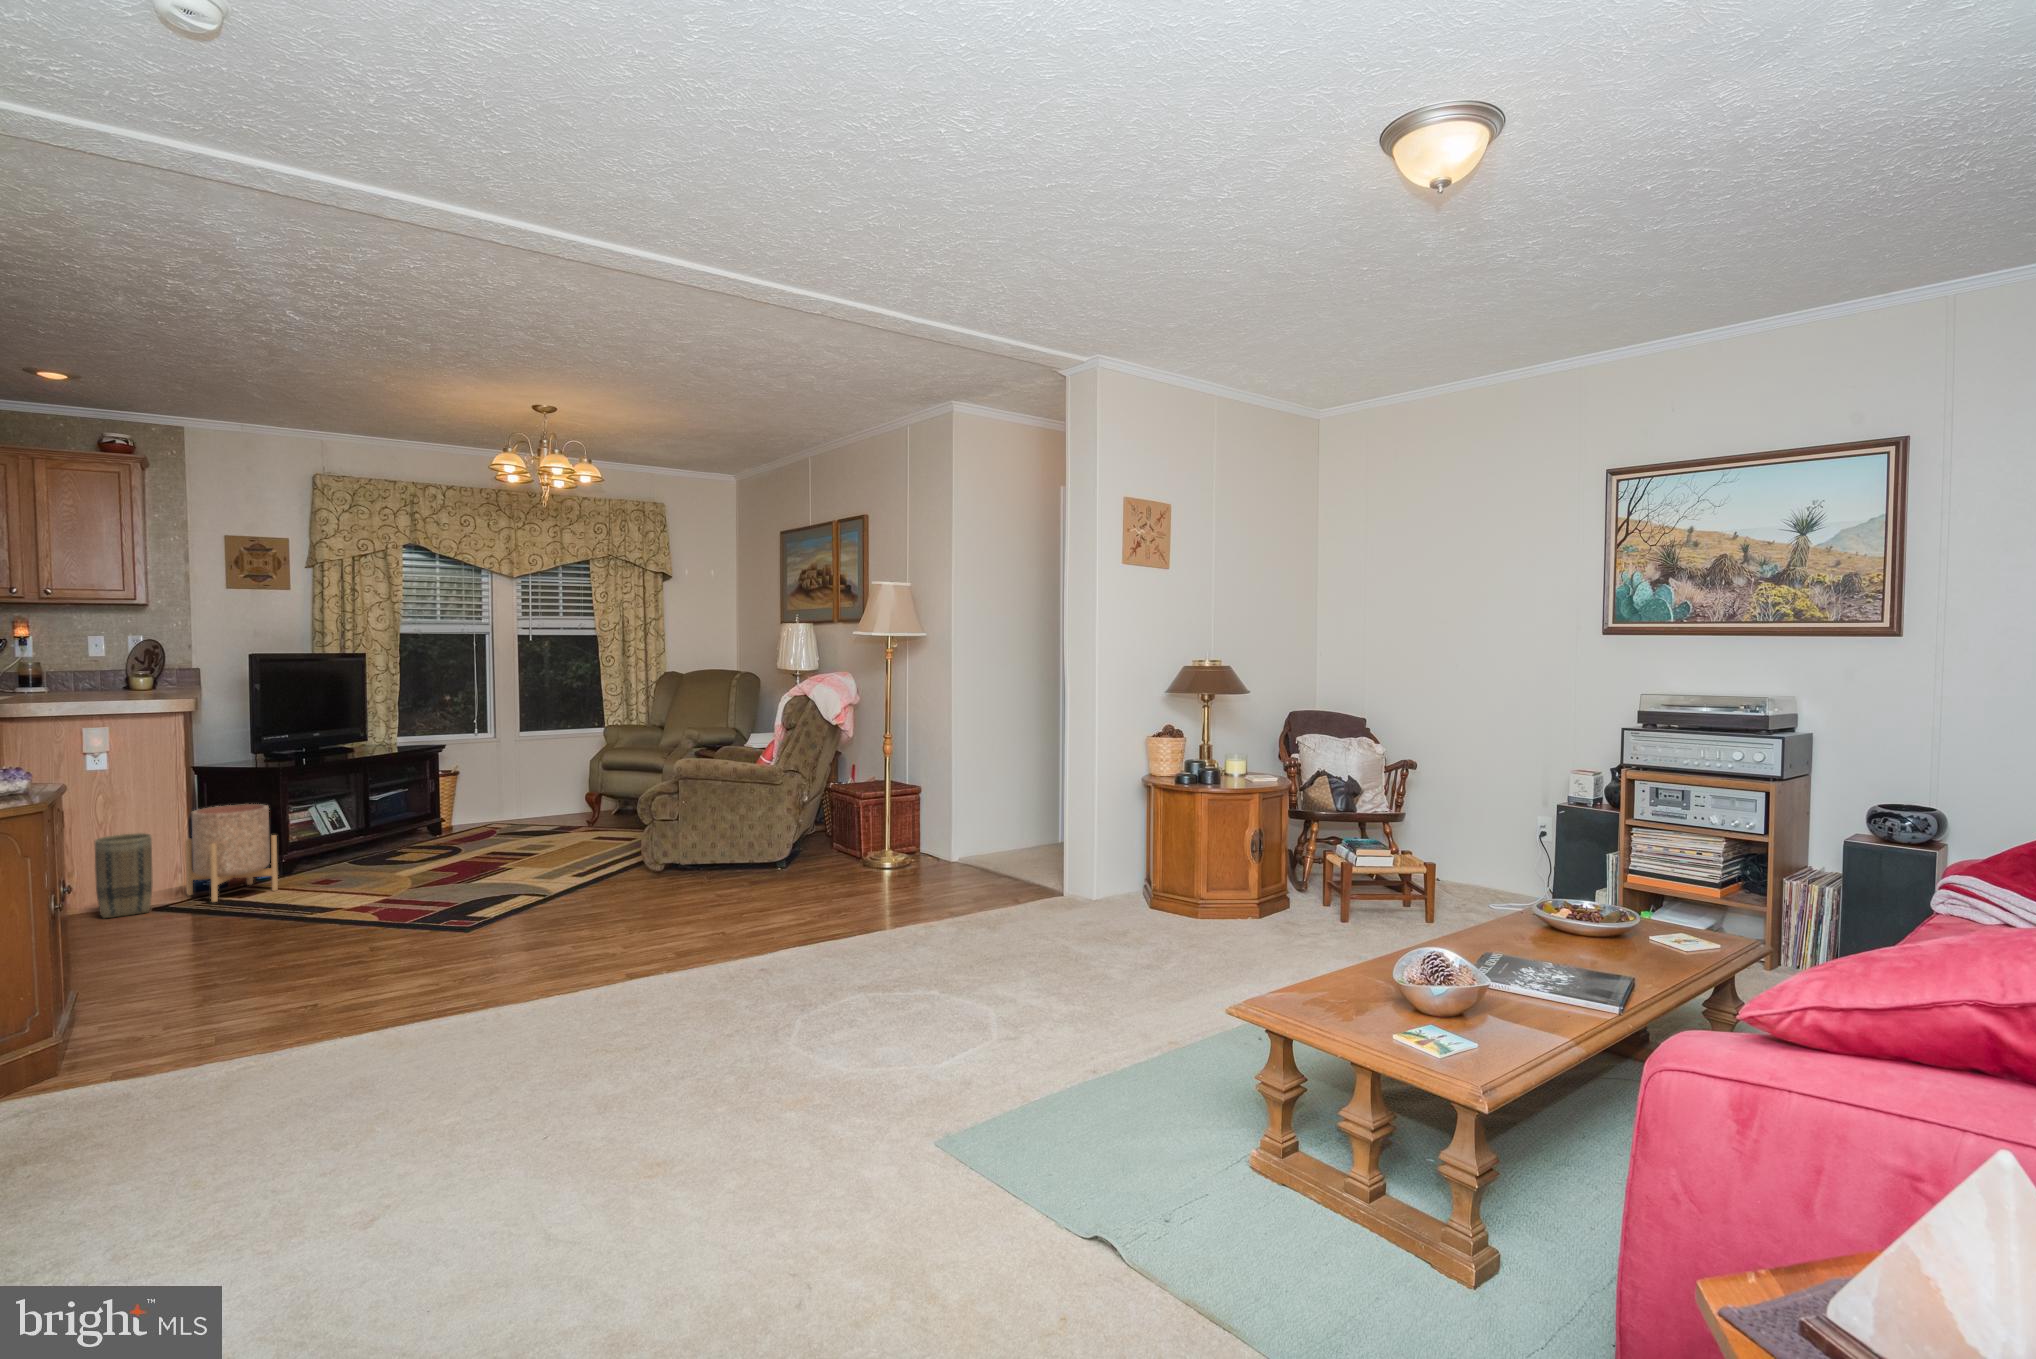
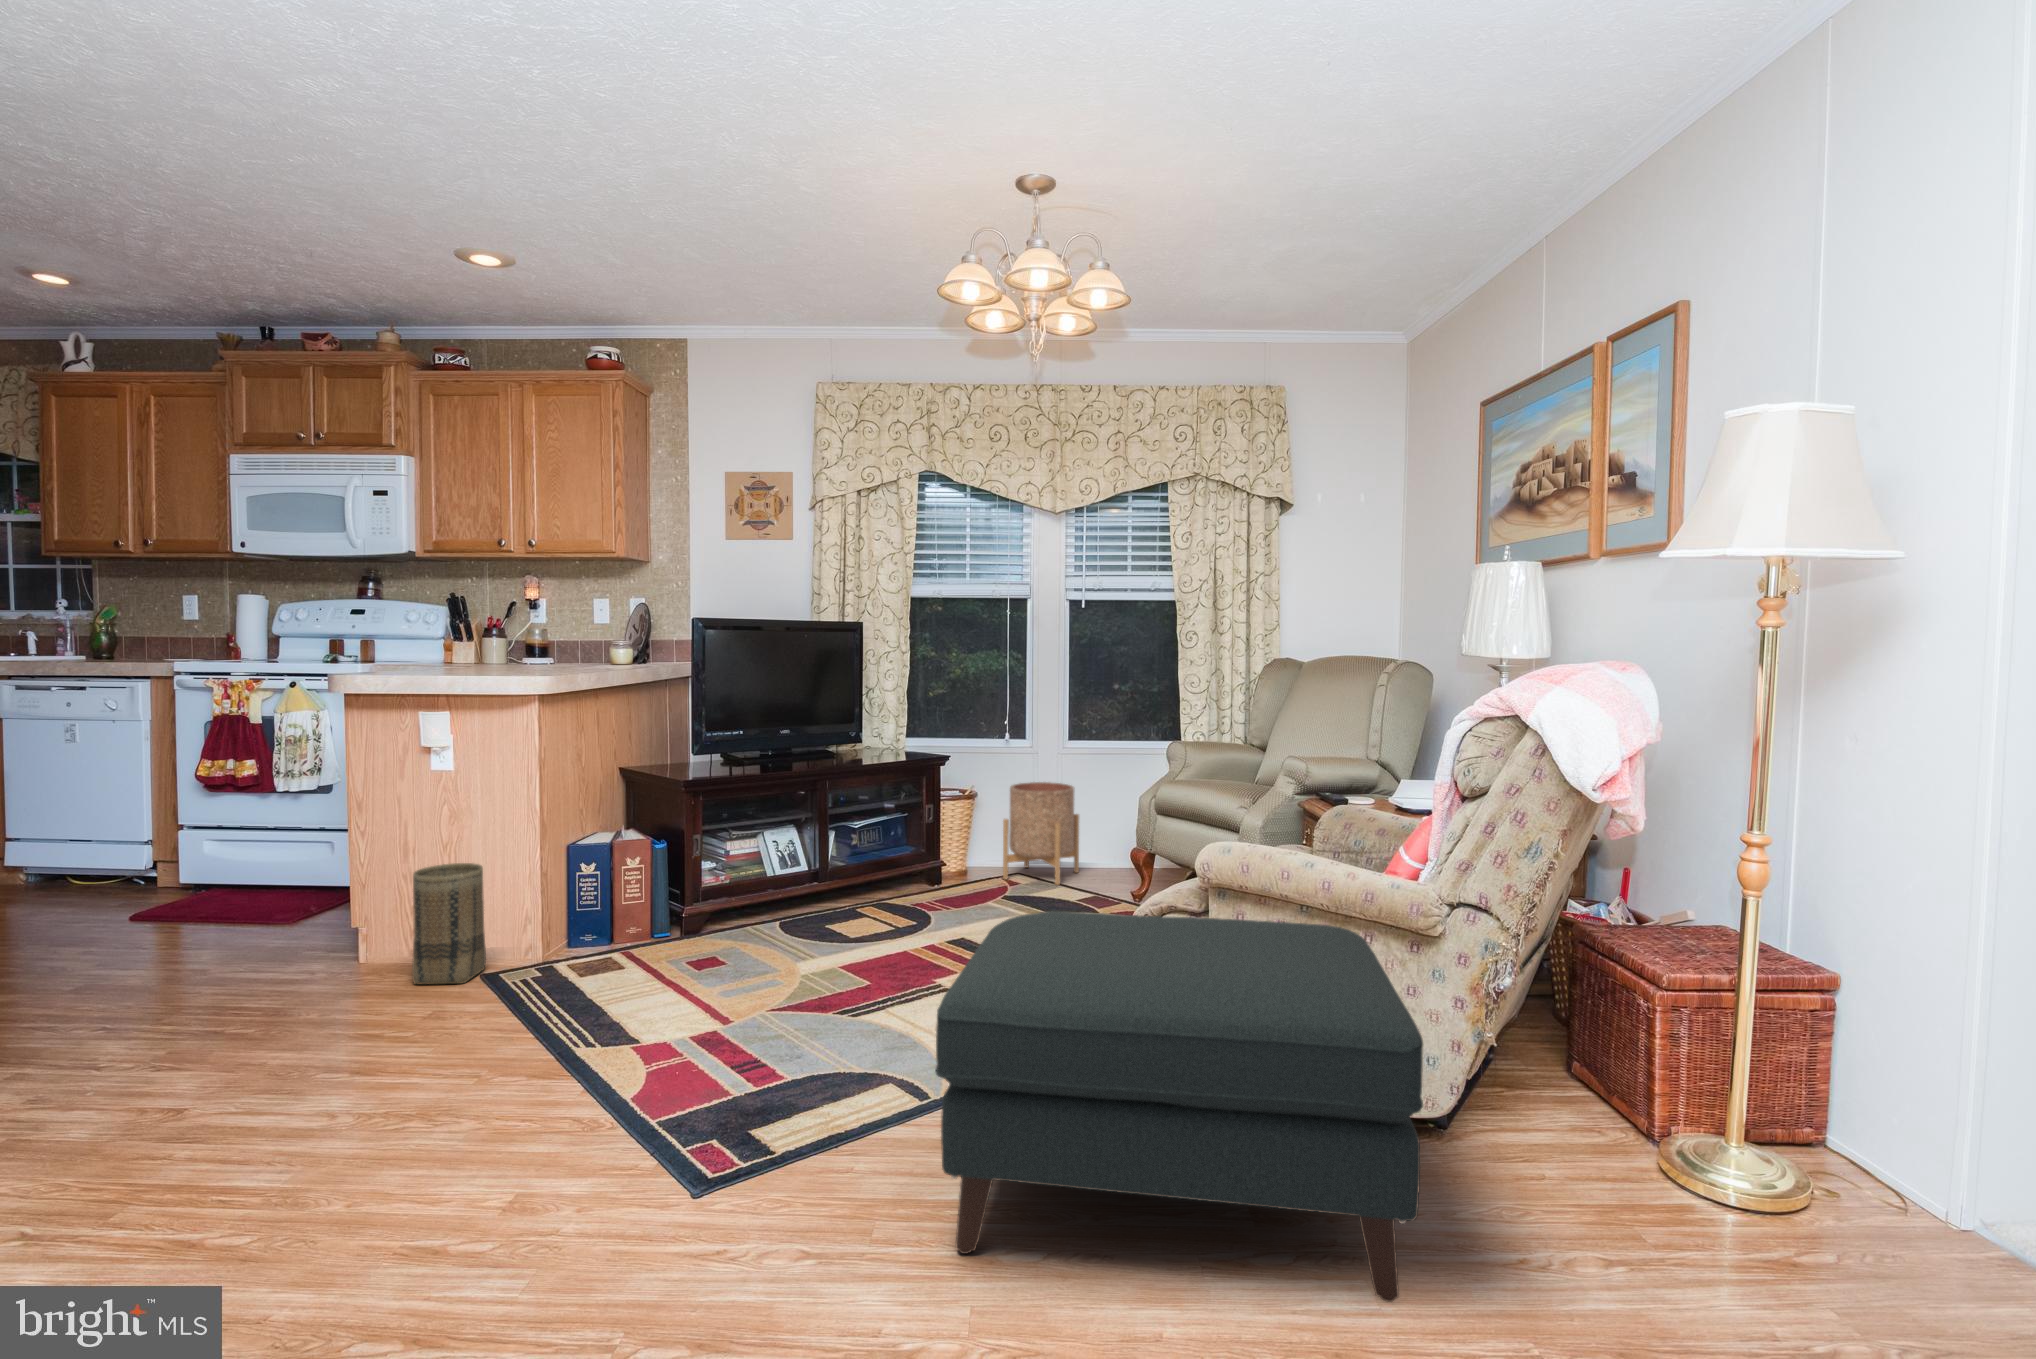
ottoman: none [591,784,783,913] -> present [935,911,1423,1302]
planter: present [185,804,278,902] -> present [1003,782,1079,885]

